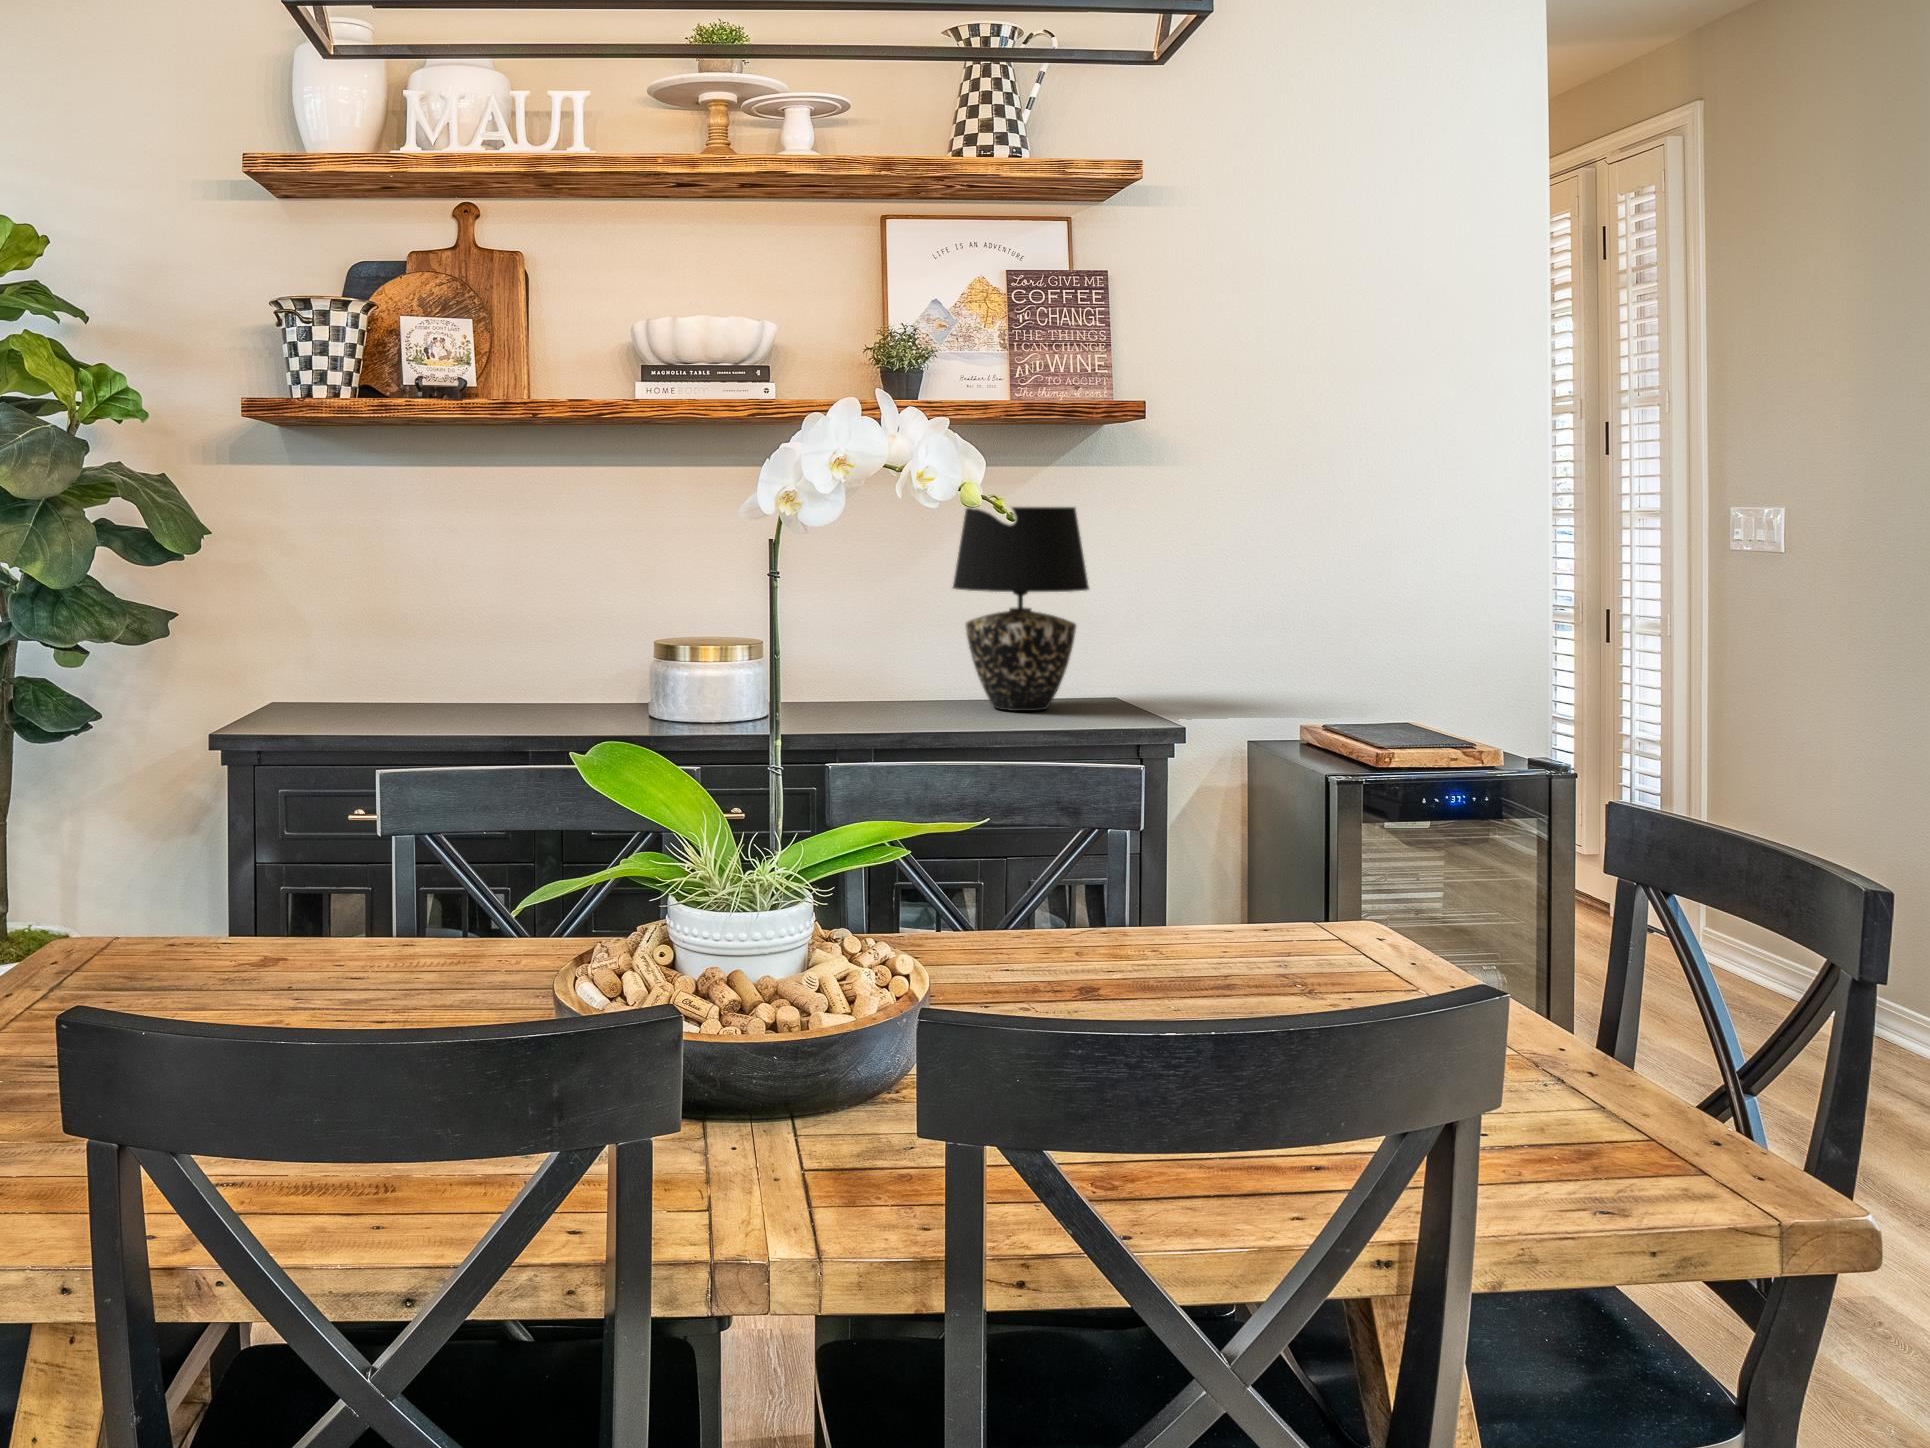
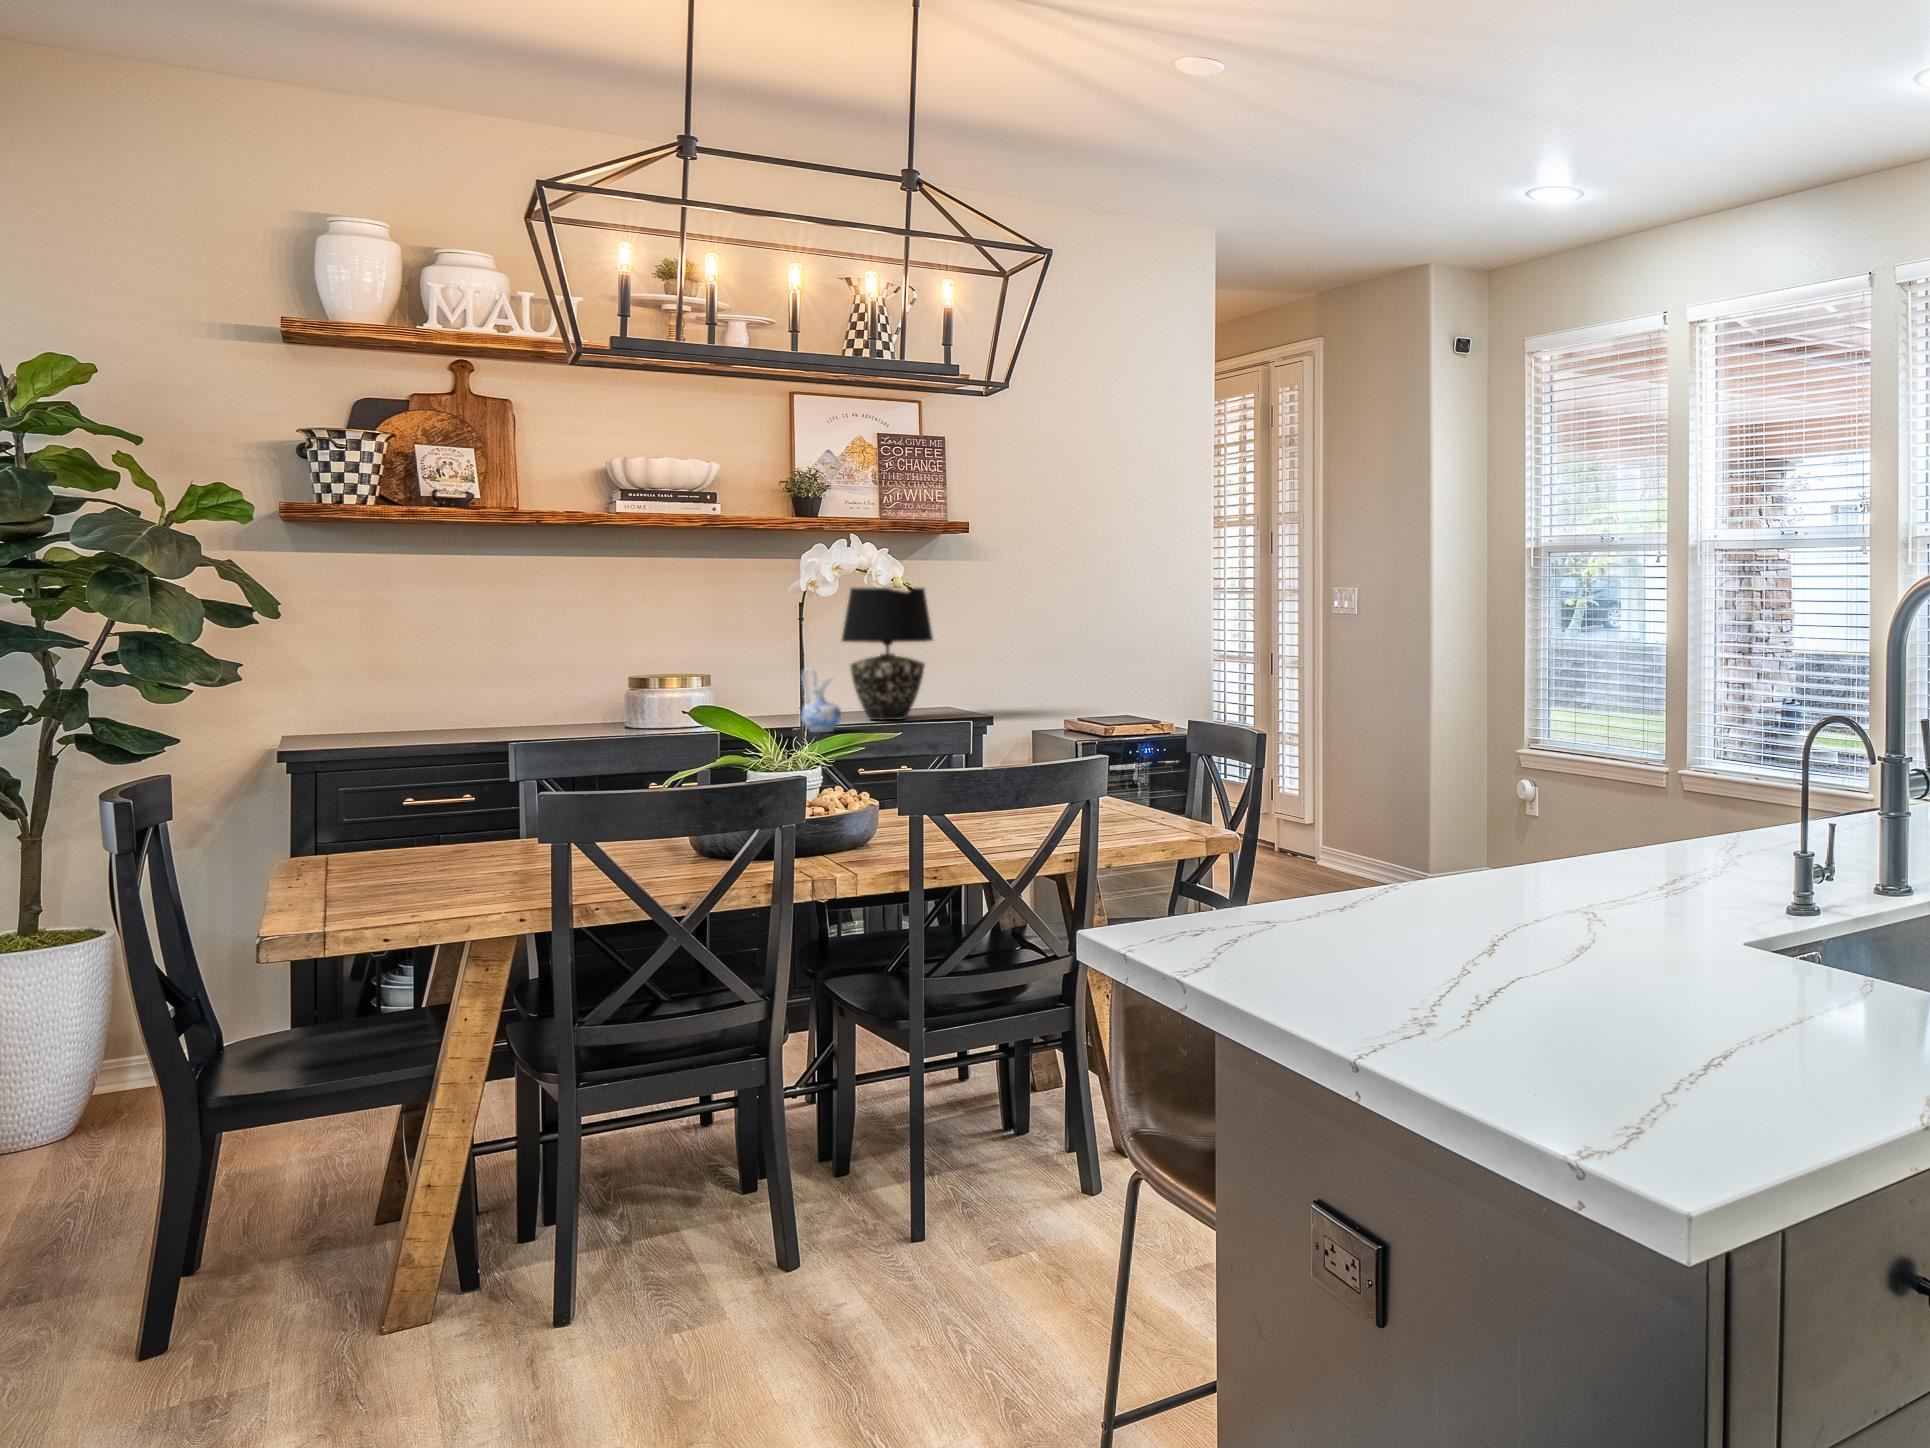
ceramic pitcher: none [884,631,943,733] -> present [801,668,841,732]

